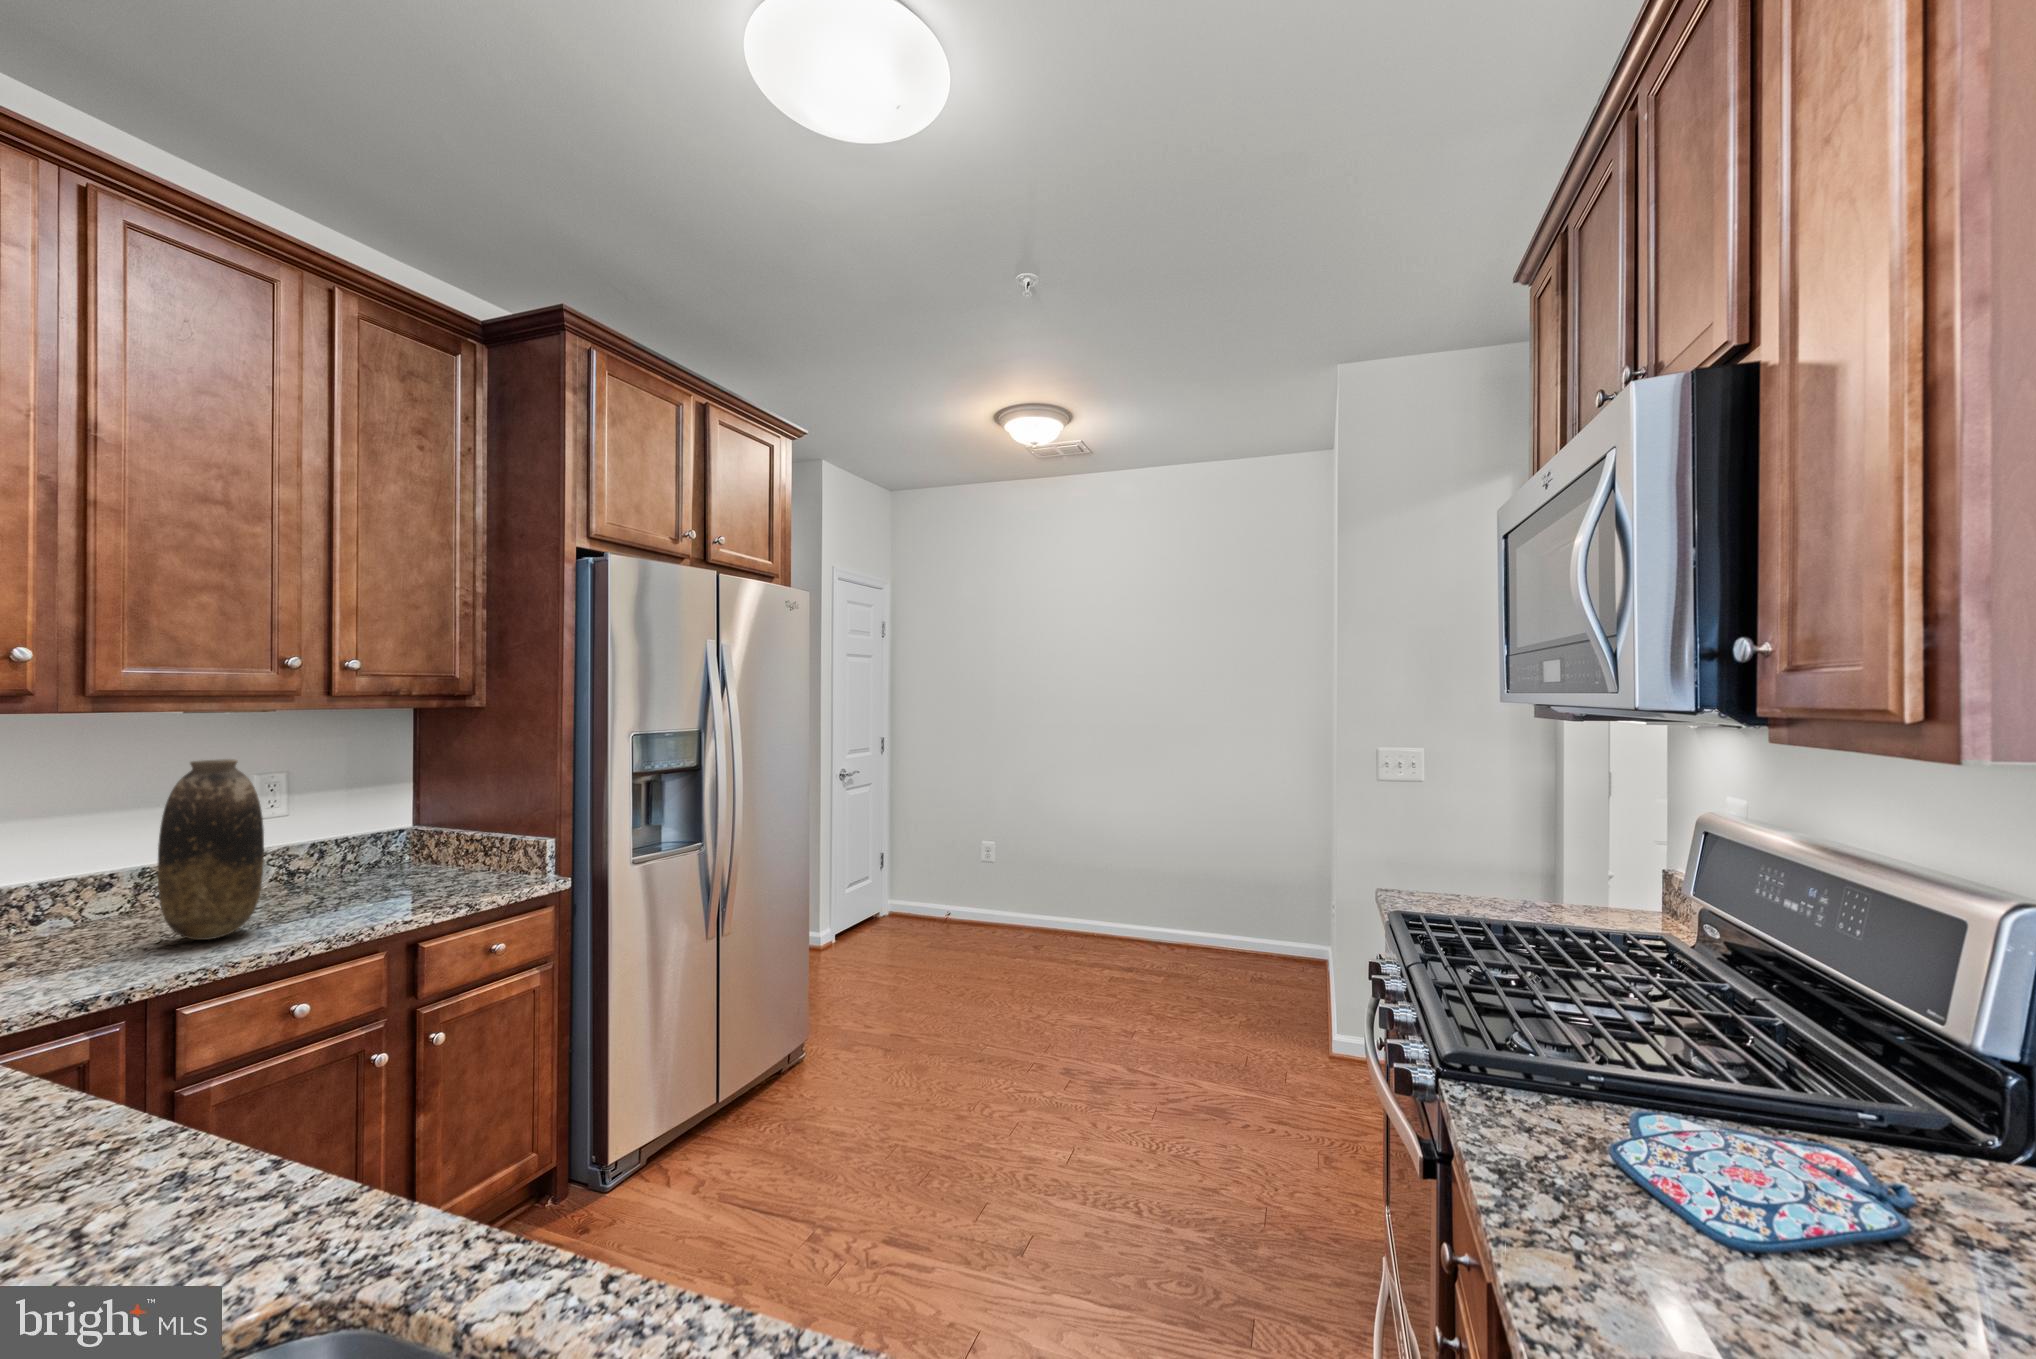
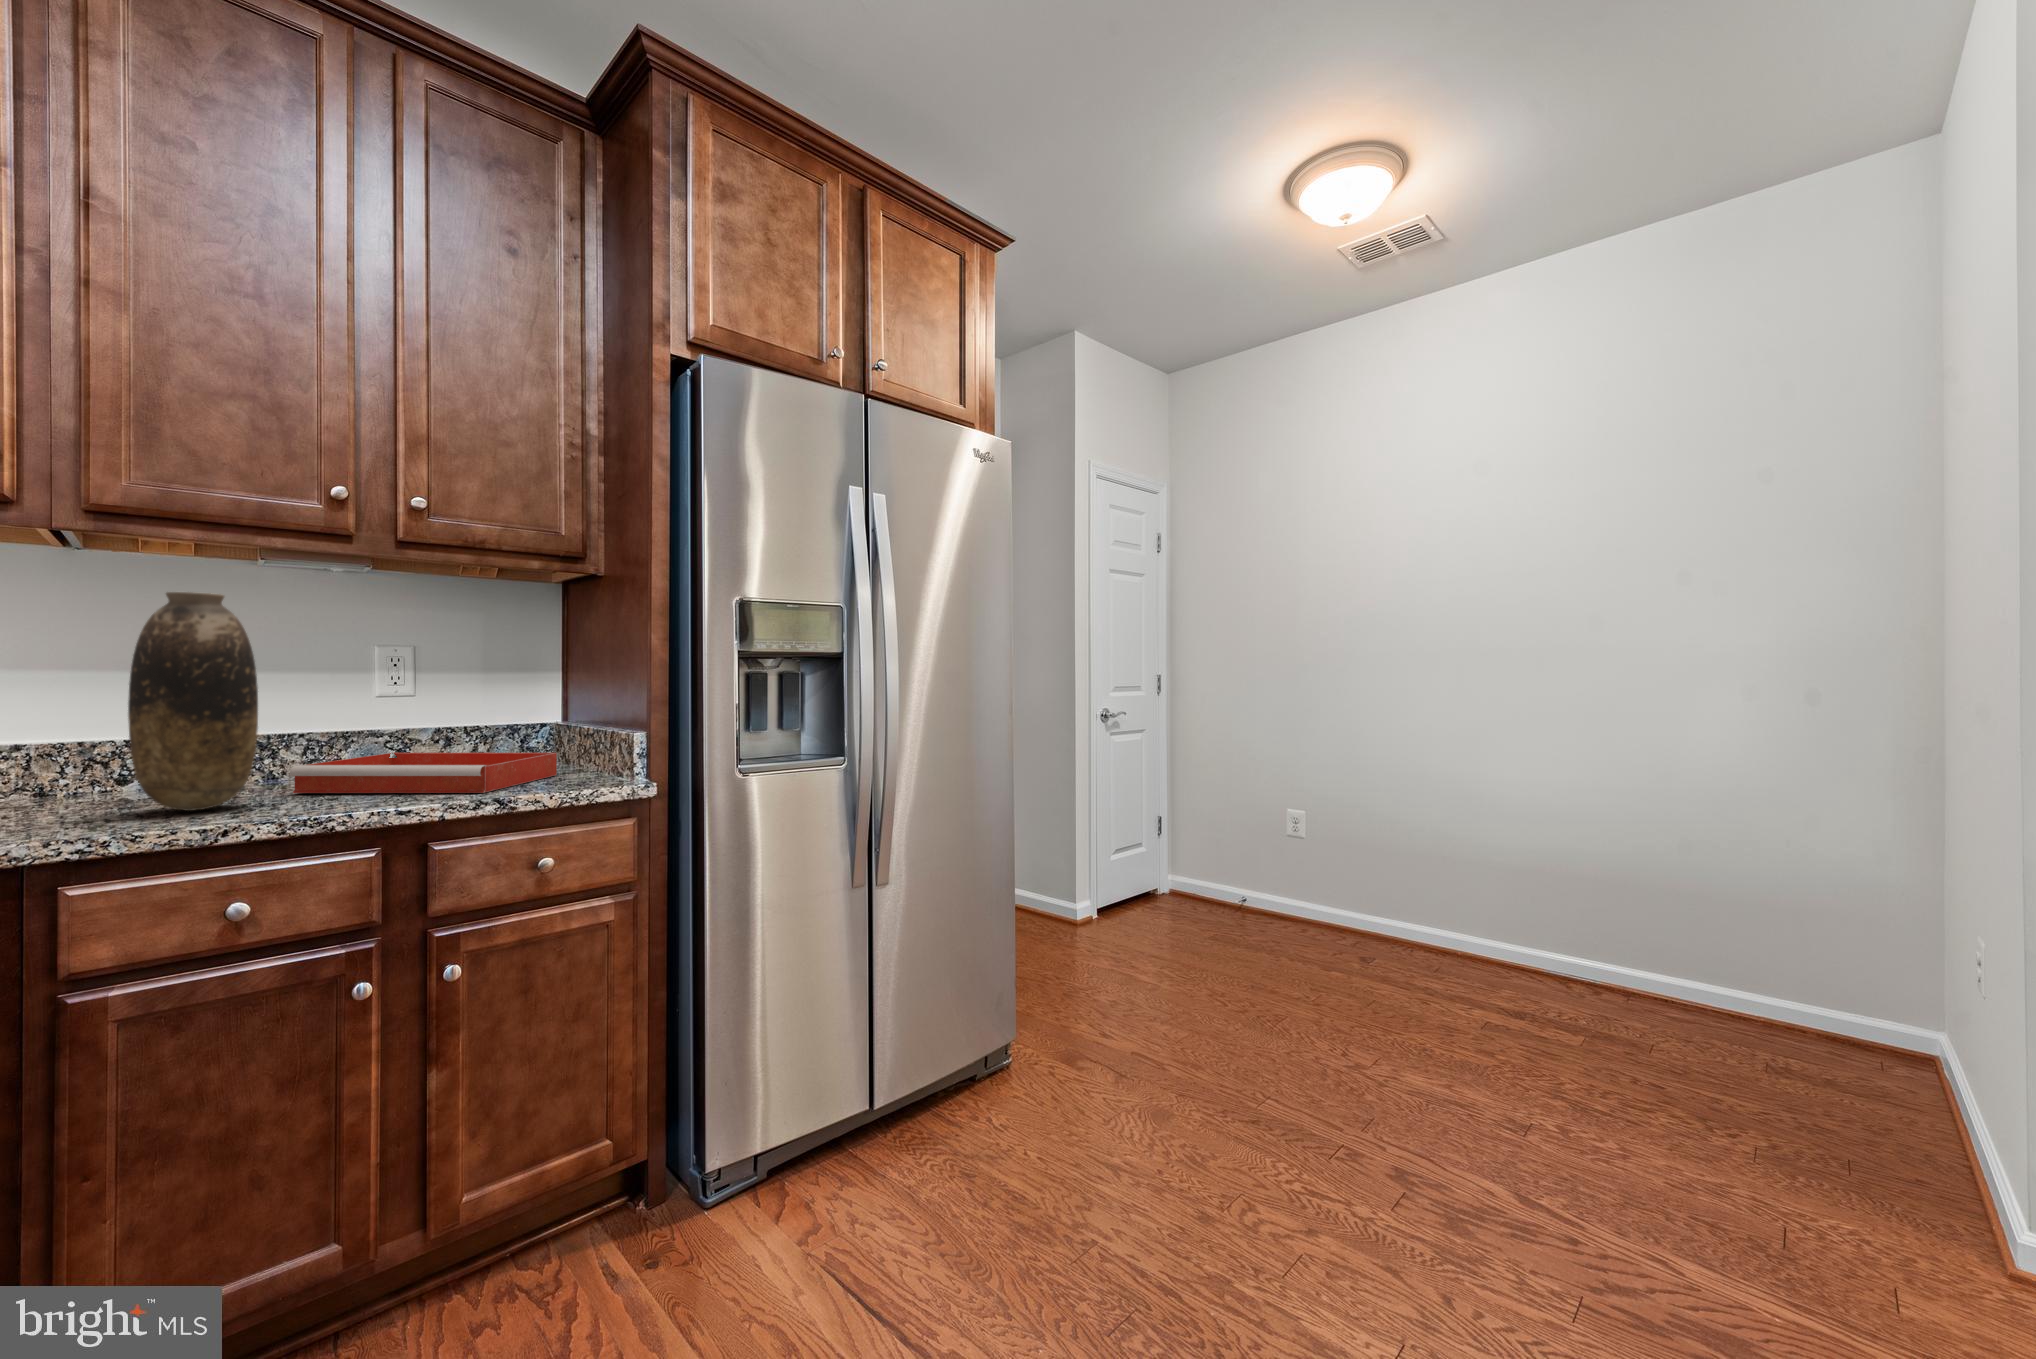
tray: none [248,857,451,915] -> present [289,753,557,793]

